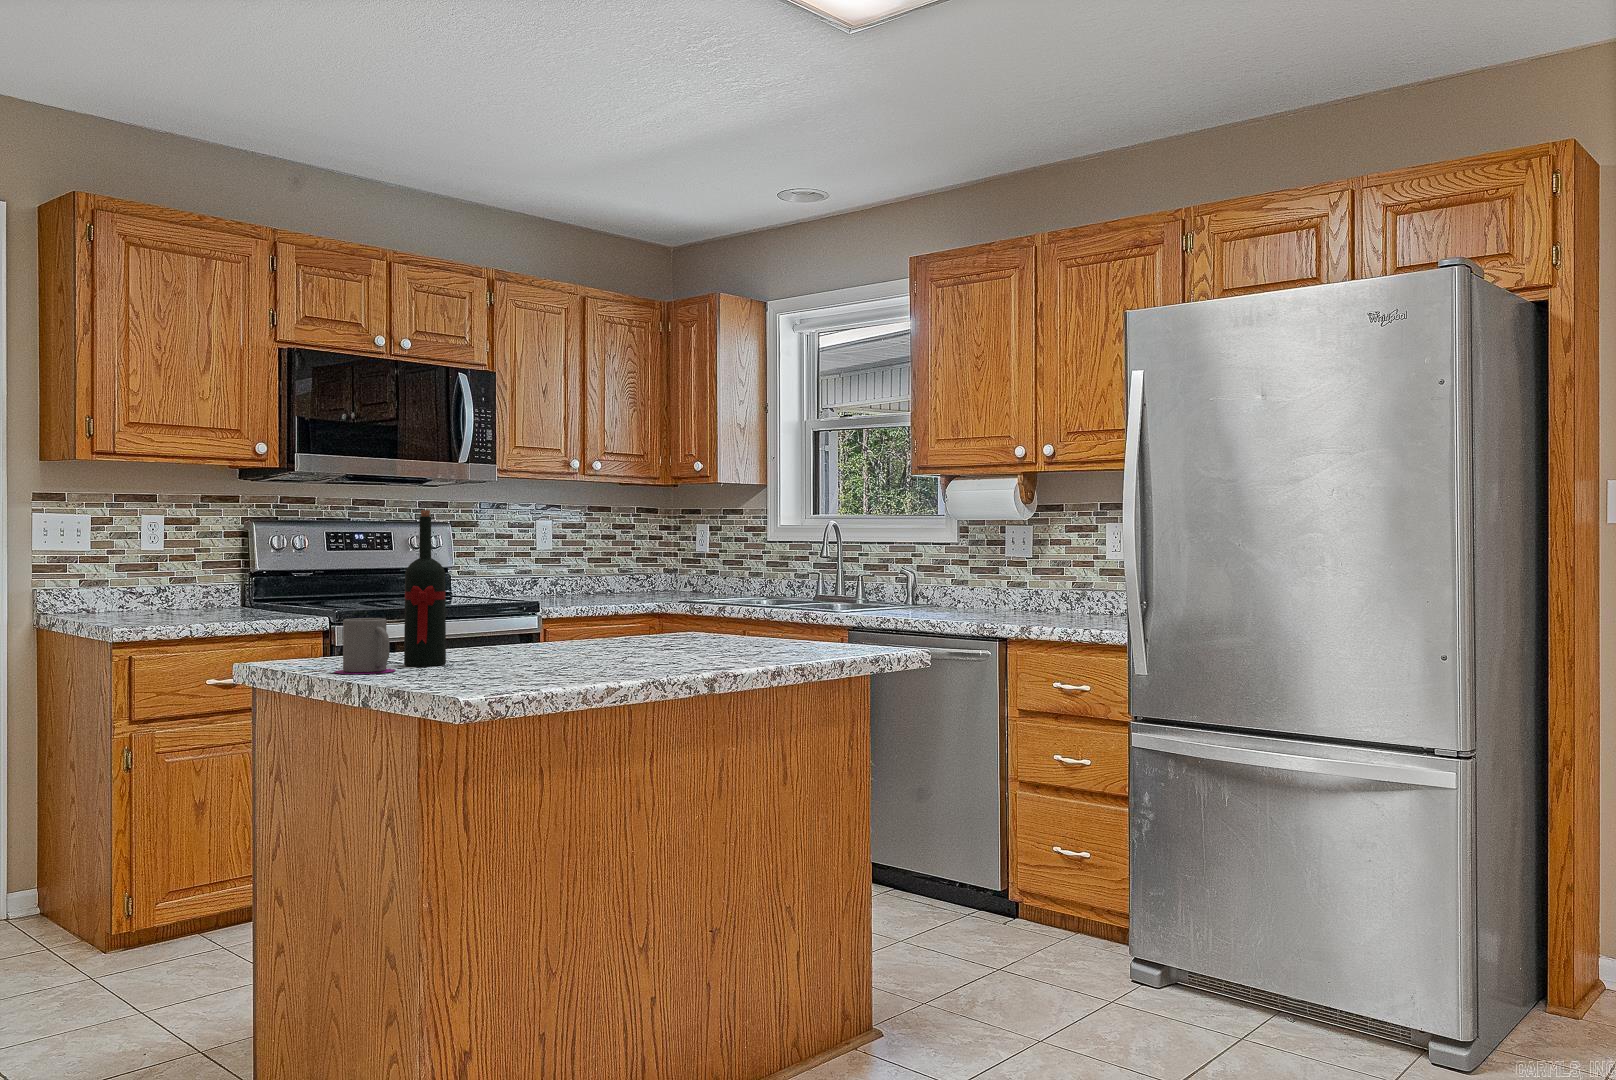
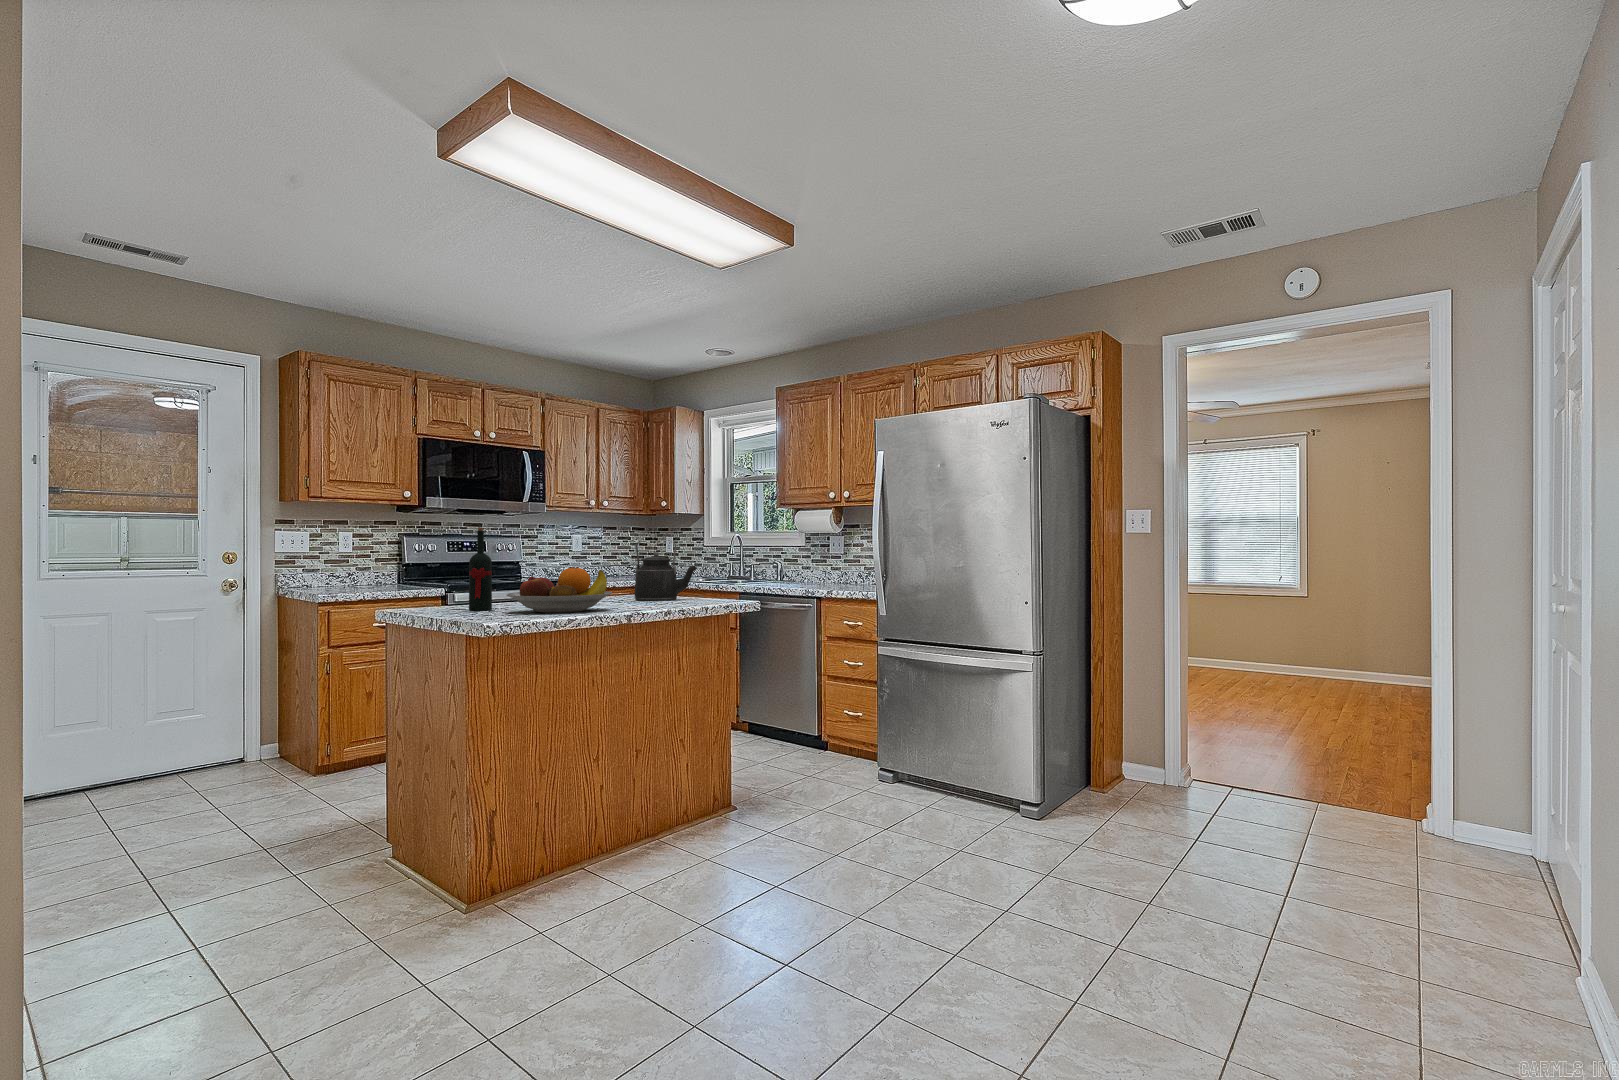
kettle: none [685,536,801,647] -> present [634,542,697,601]
fruit bowl: none [482,587,675,673] -> present [507,568,612,613]
mug: present [334,618,395,674] -> none [427,585,461,614]

